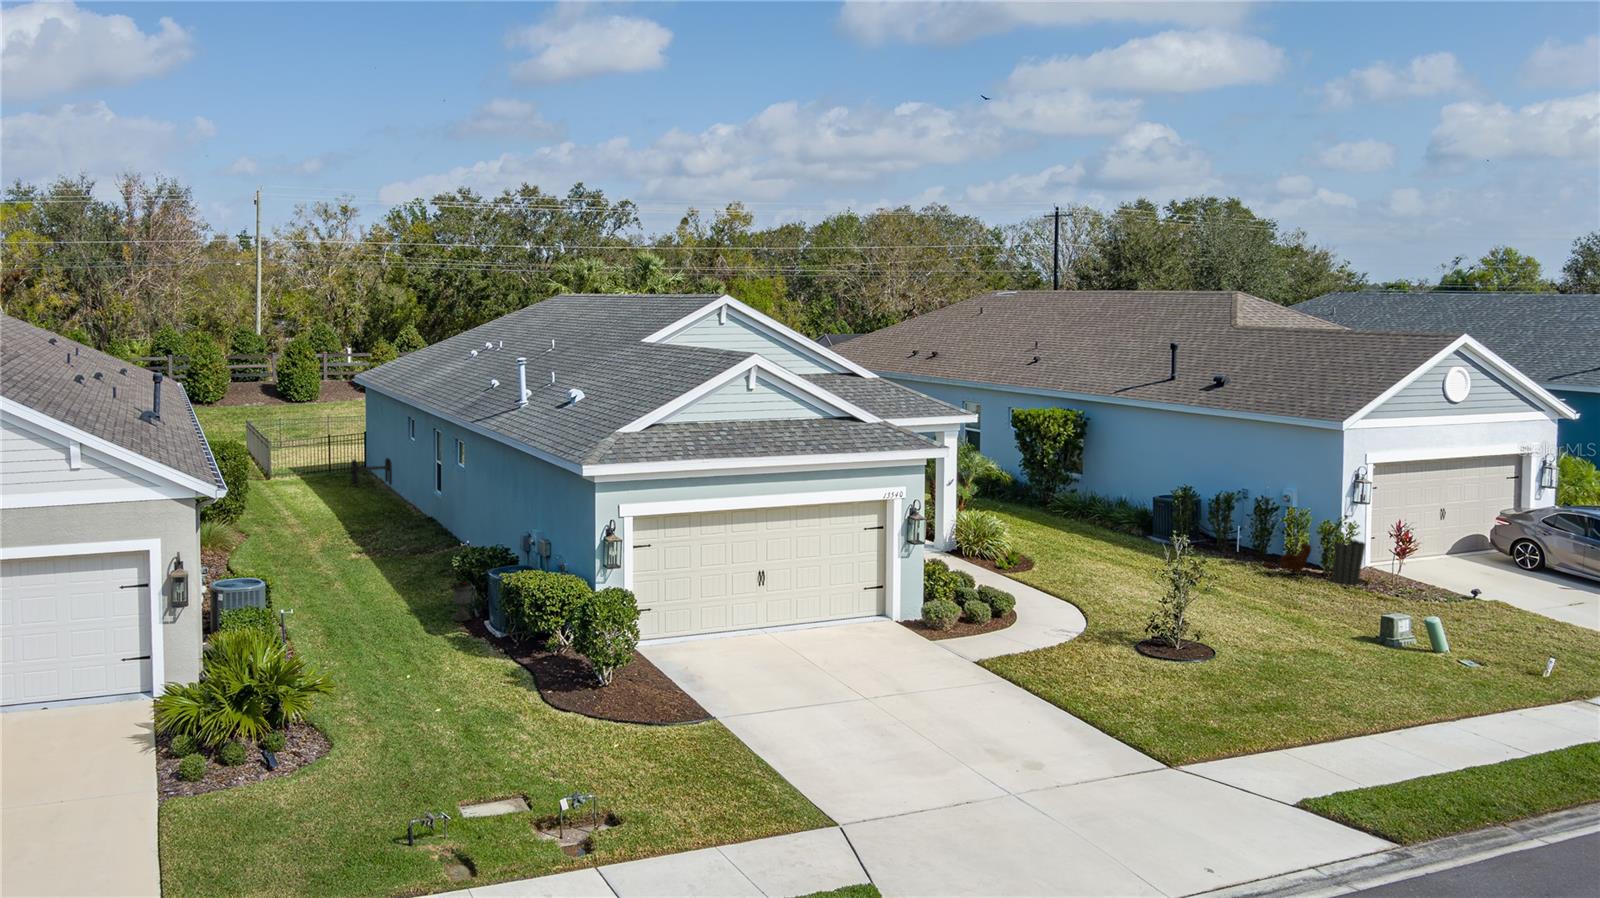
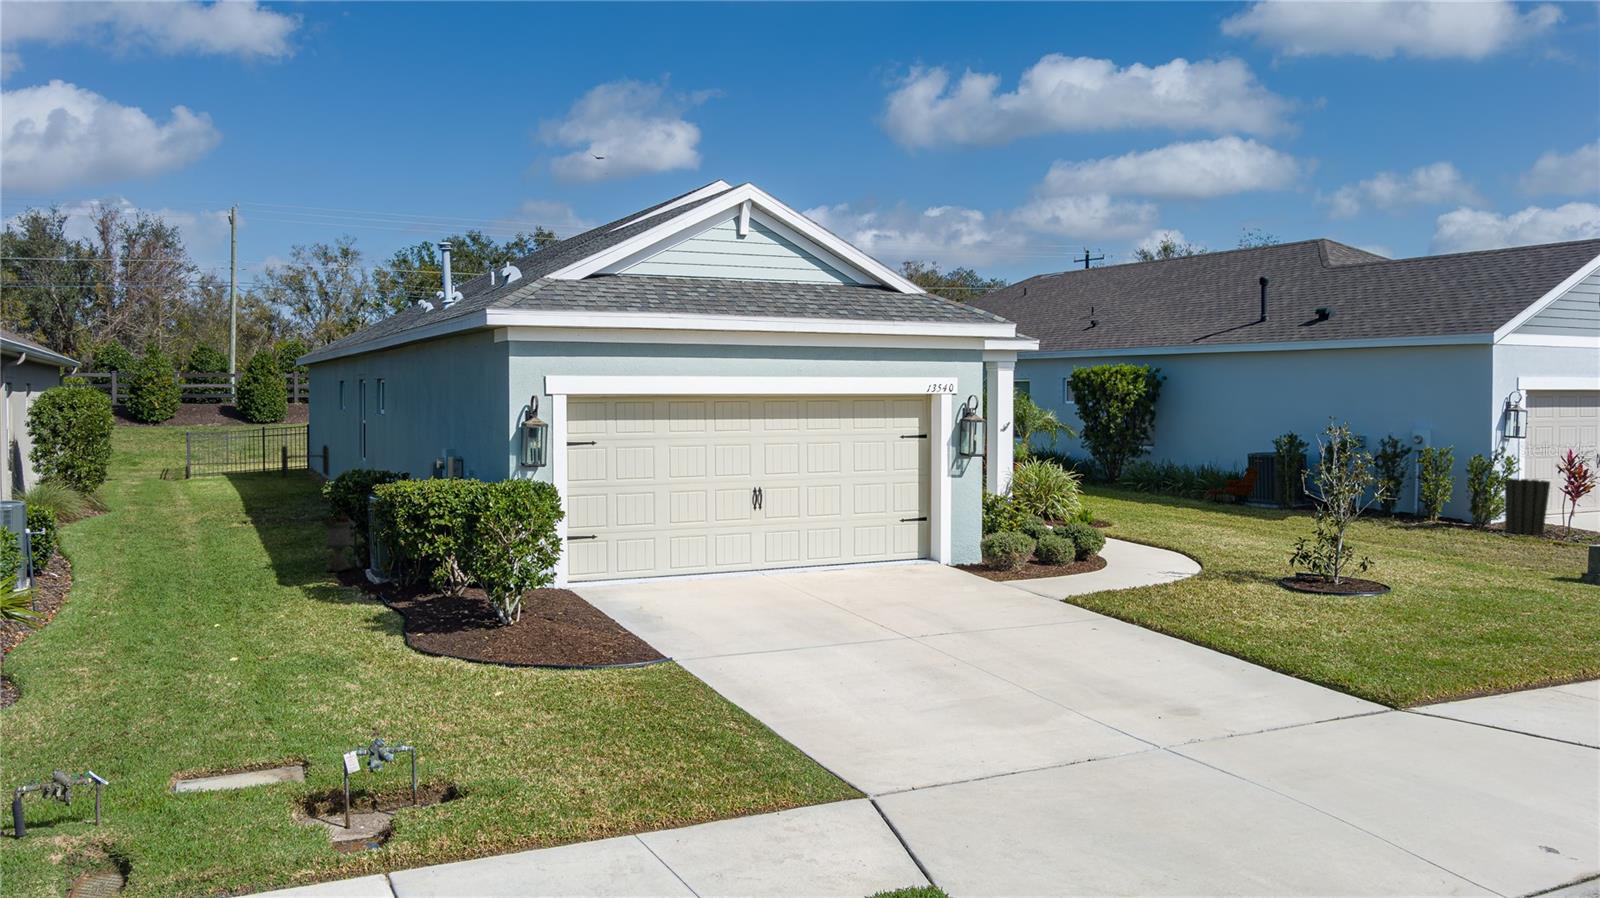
lounge chair: present [1262,544,1311,578] -> present [1207,467,1258,505]

